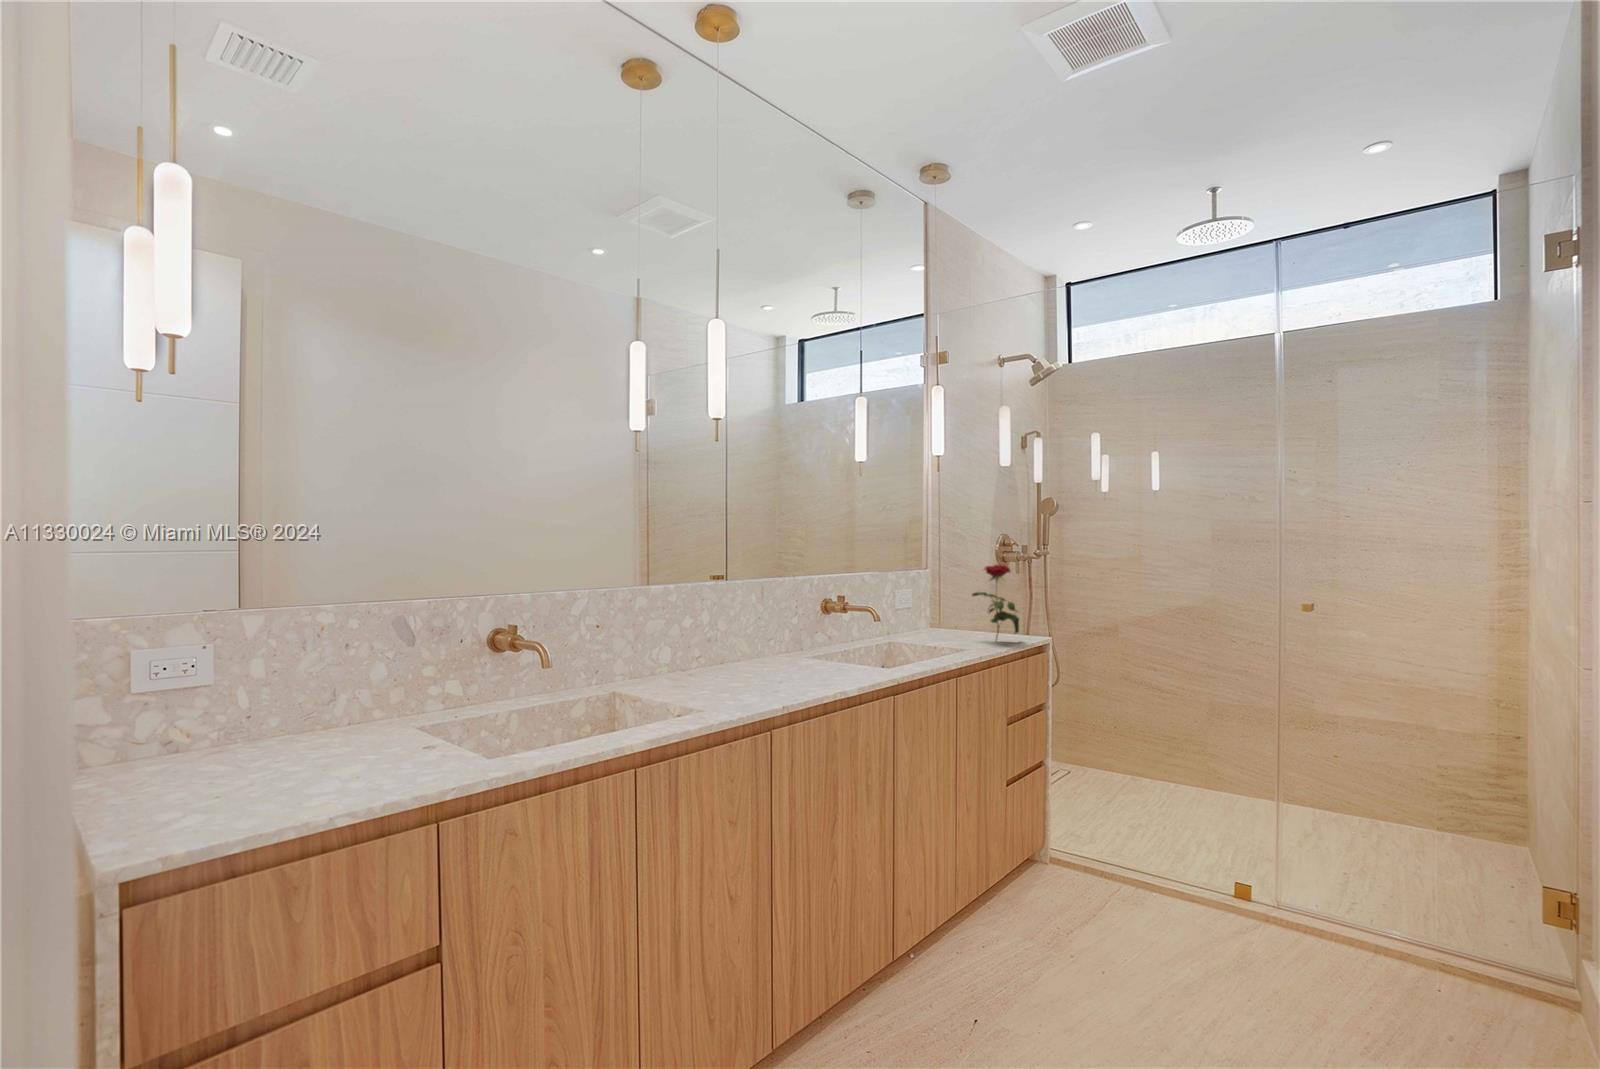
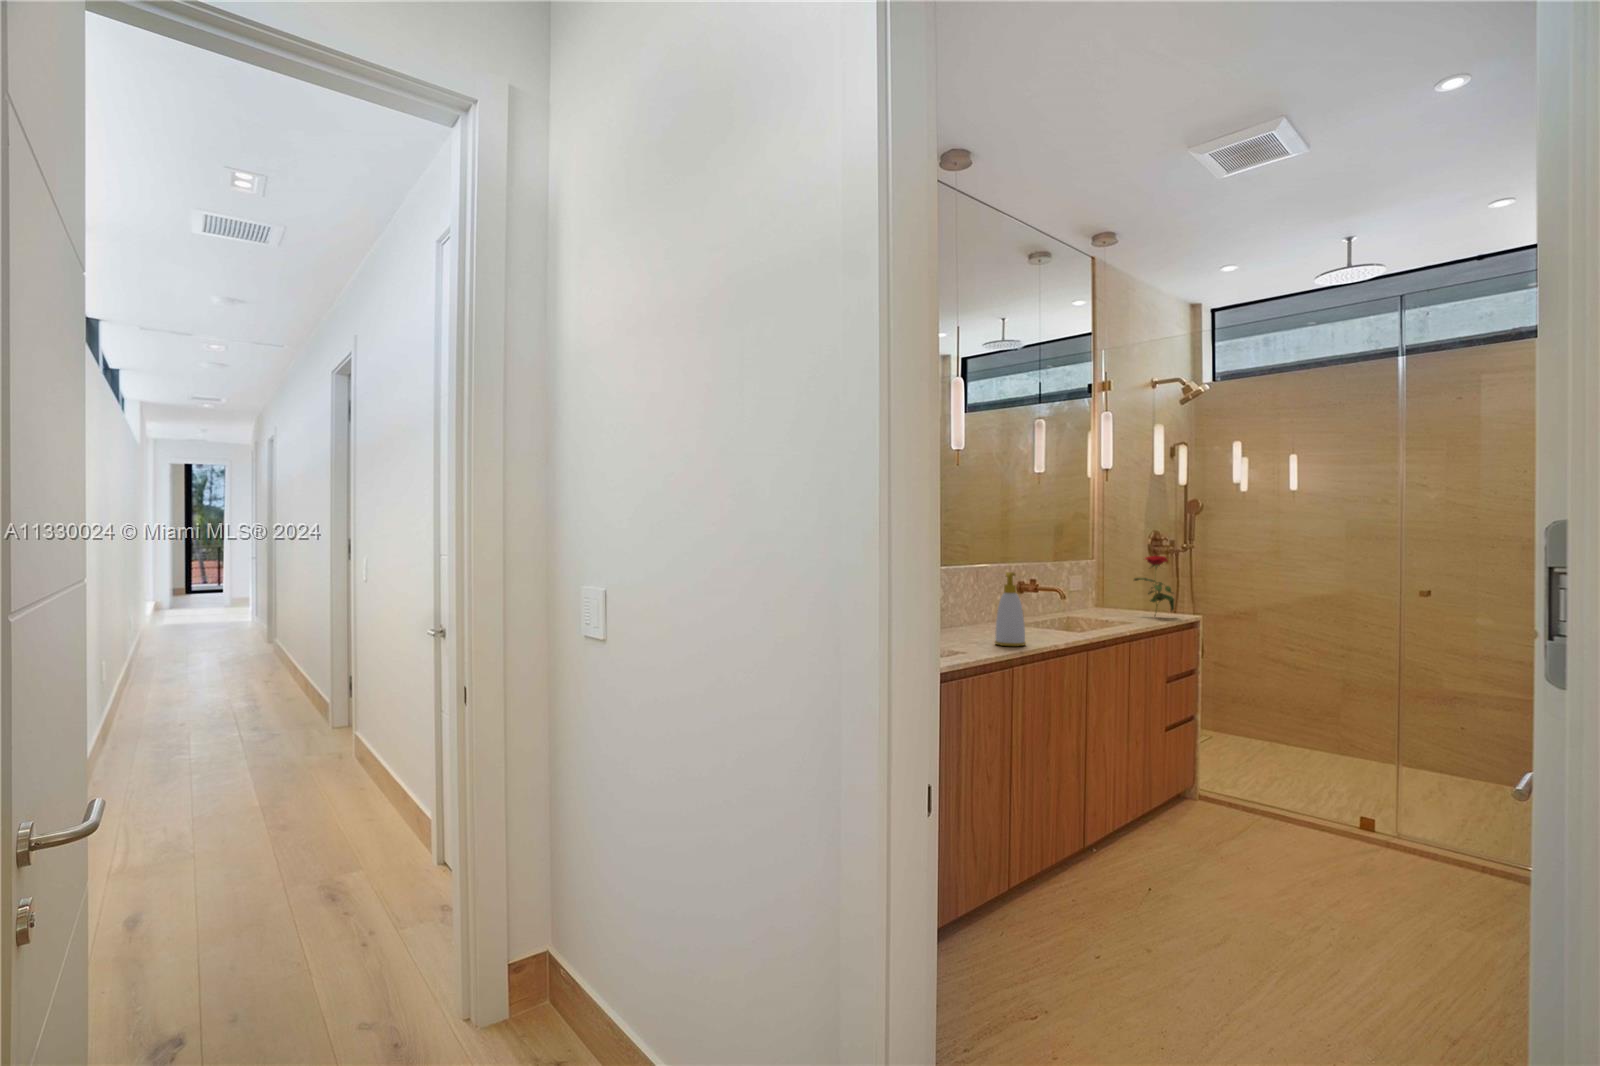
soap bottle: none [756,590,800,697] -> present [995,572,1026,646]

